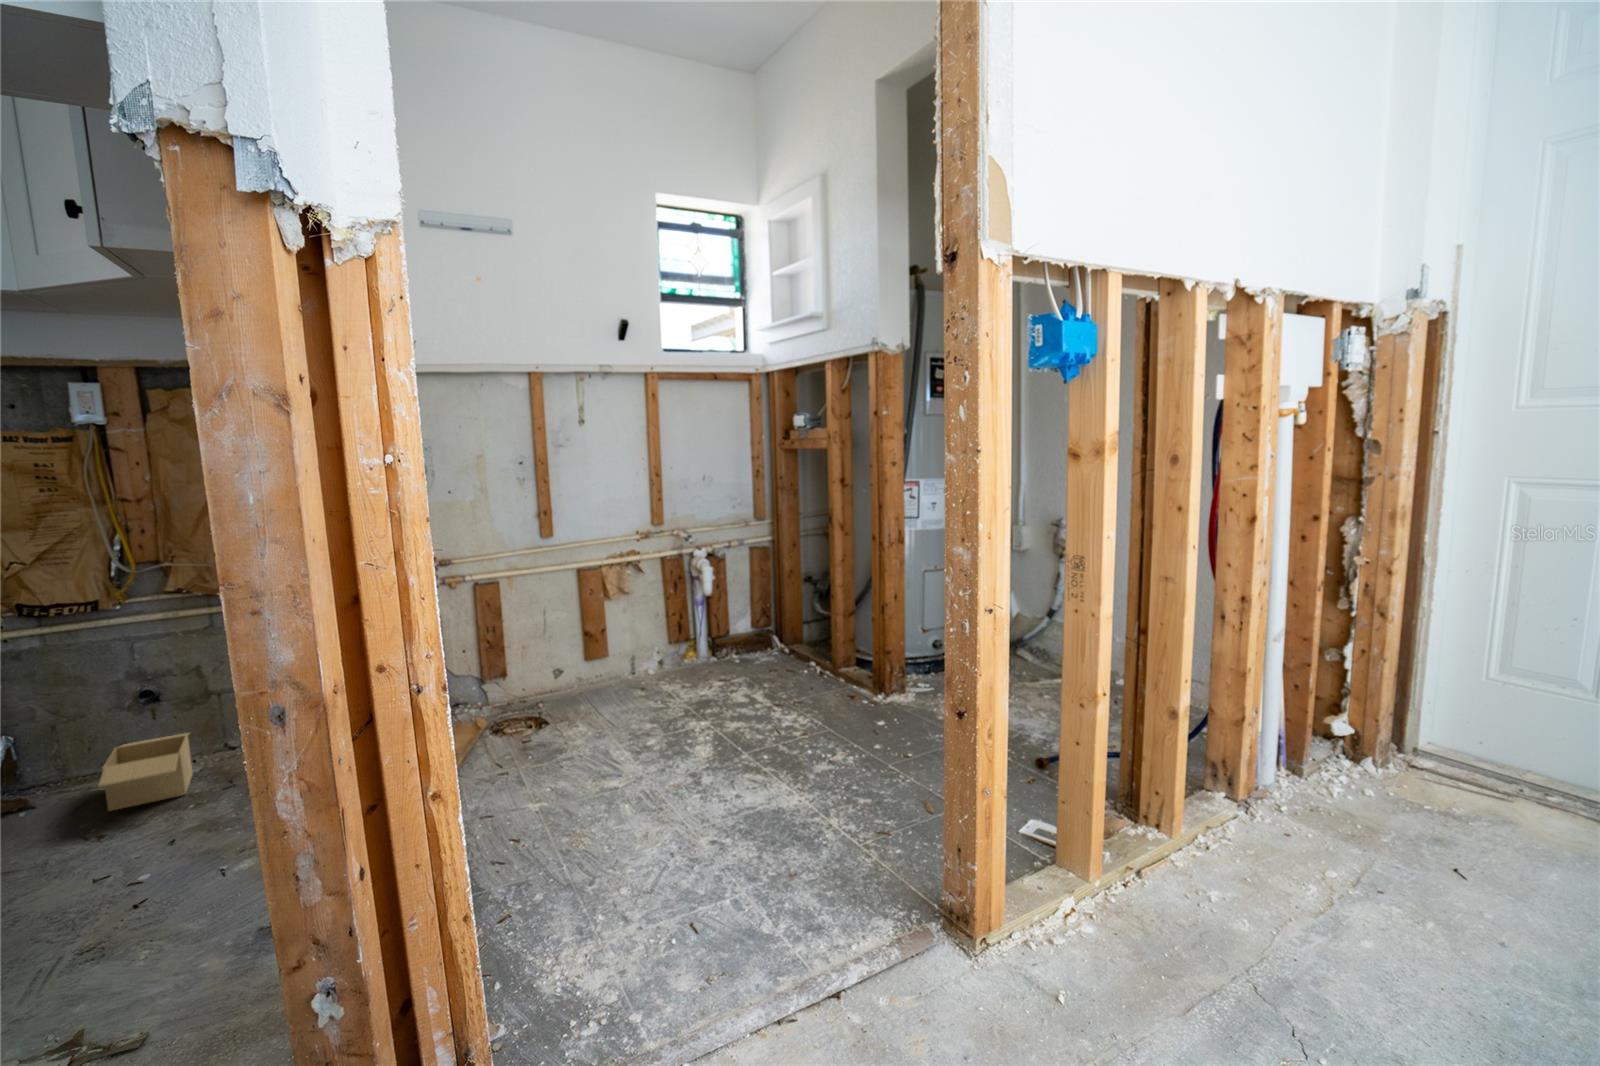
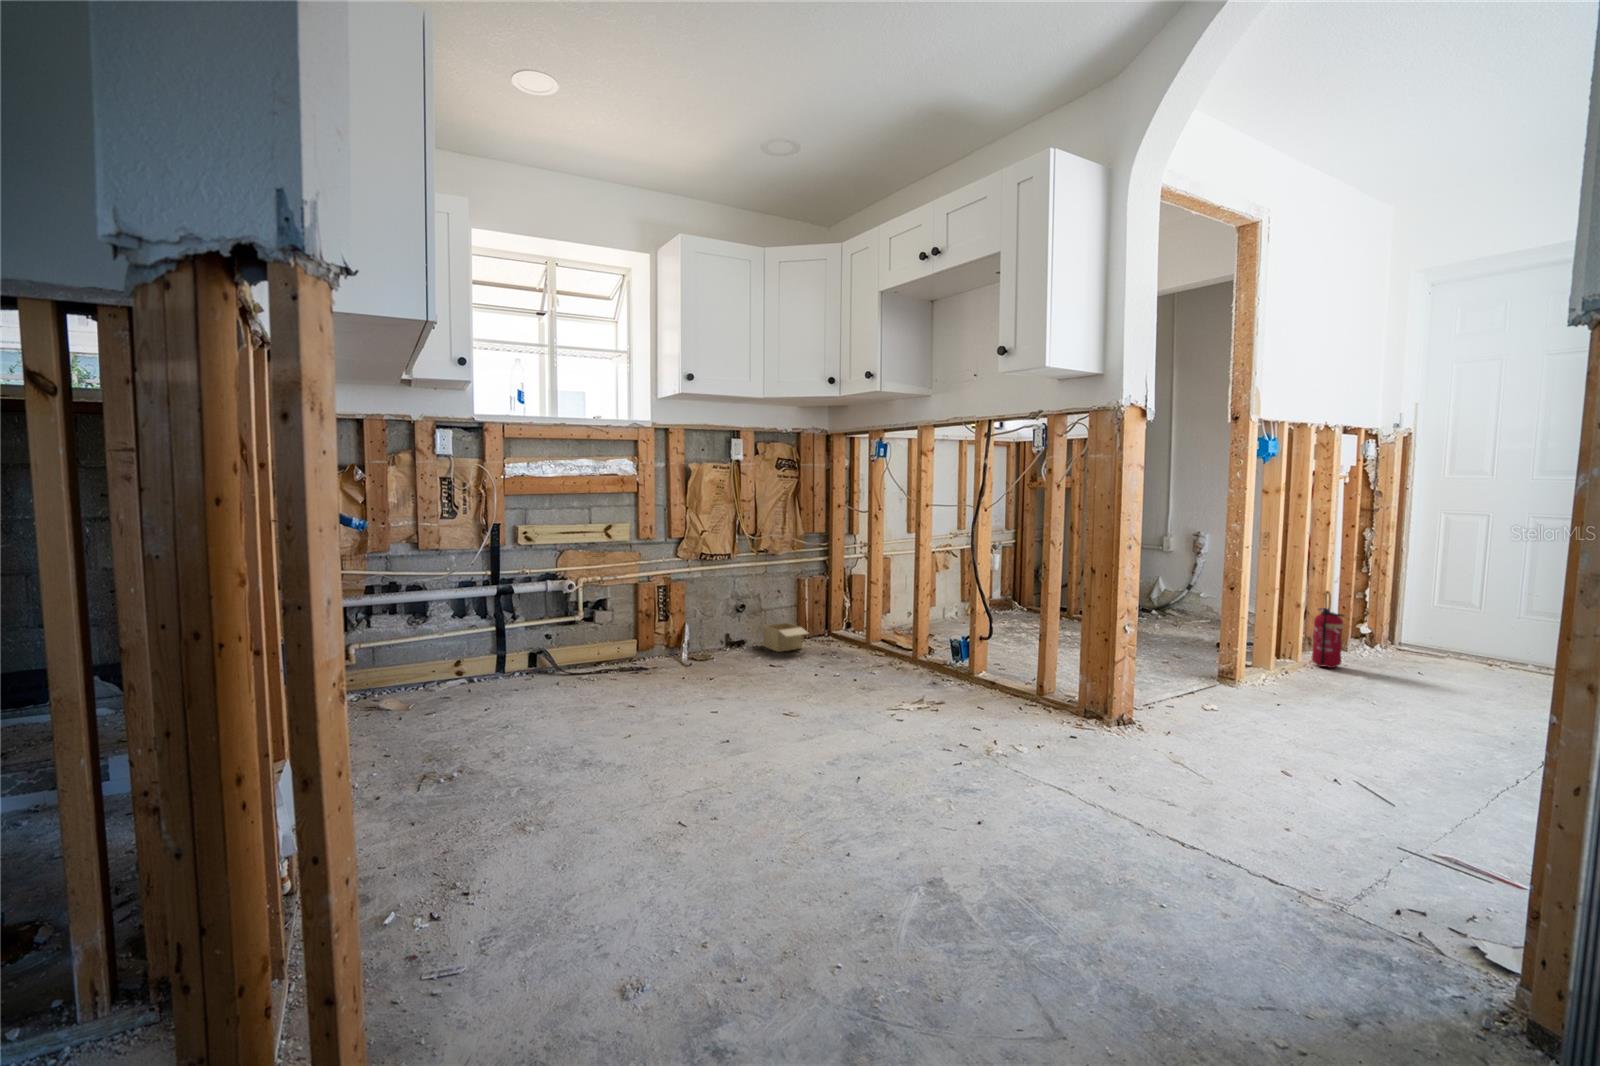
fire extinguisher: none [1213,675,1286,849] -> present [1311,591,1345,668]

